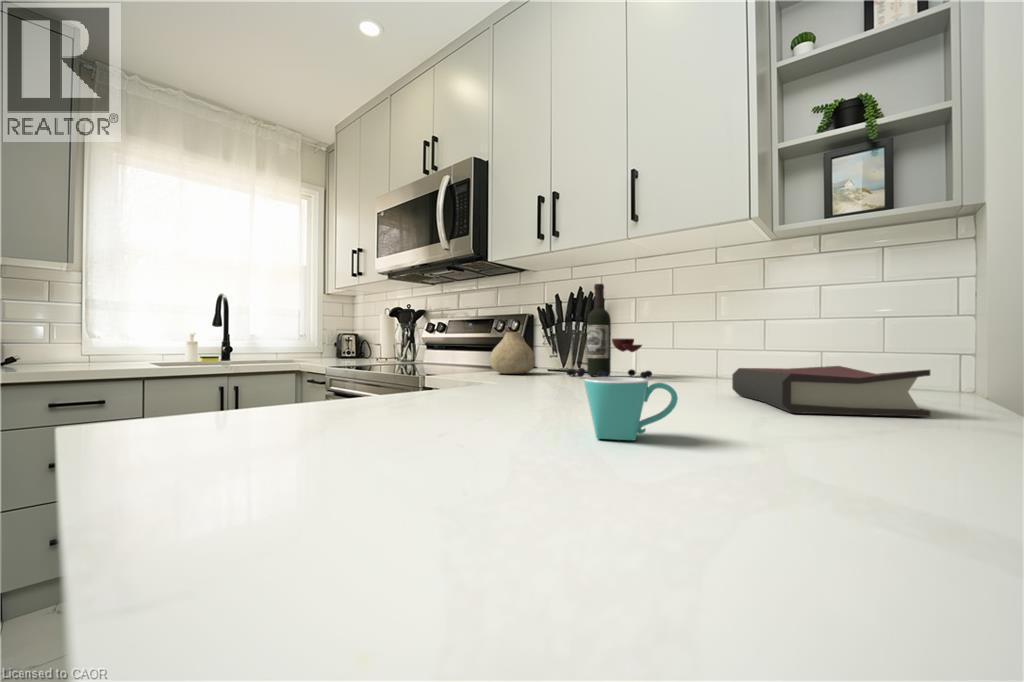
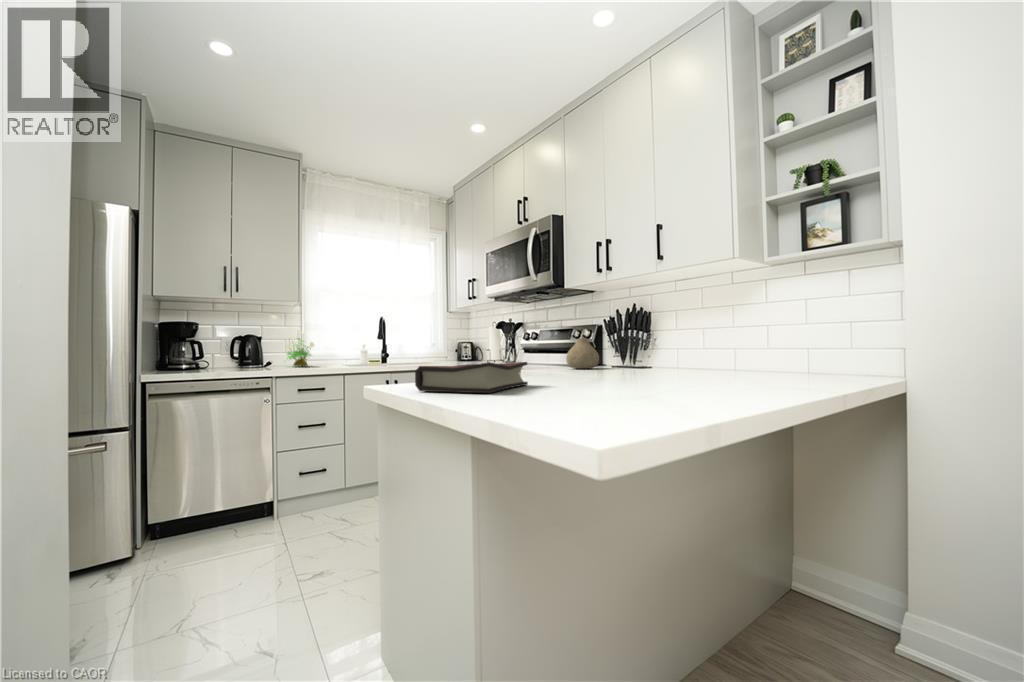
wine bottle: present [567,284,652,379] -> none [620,302,684,371]
potted plant: none [38,306,102,365] -> present [287,332,314,366]
hardback book: present [732,366,931,417] -> present [415,362,528,393]
mug: present [584,377,678,440] -> none [587,361,630,389]

